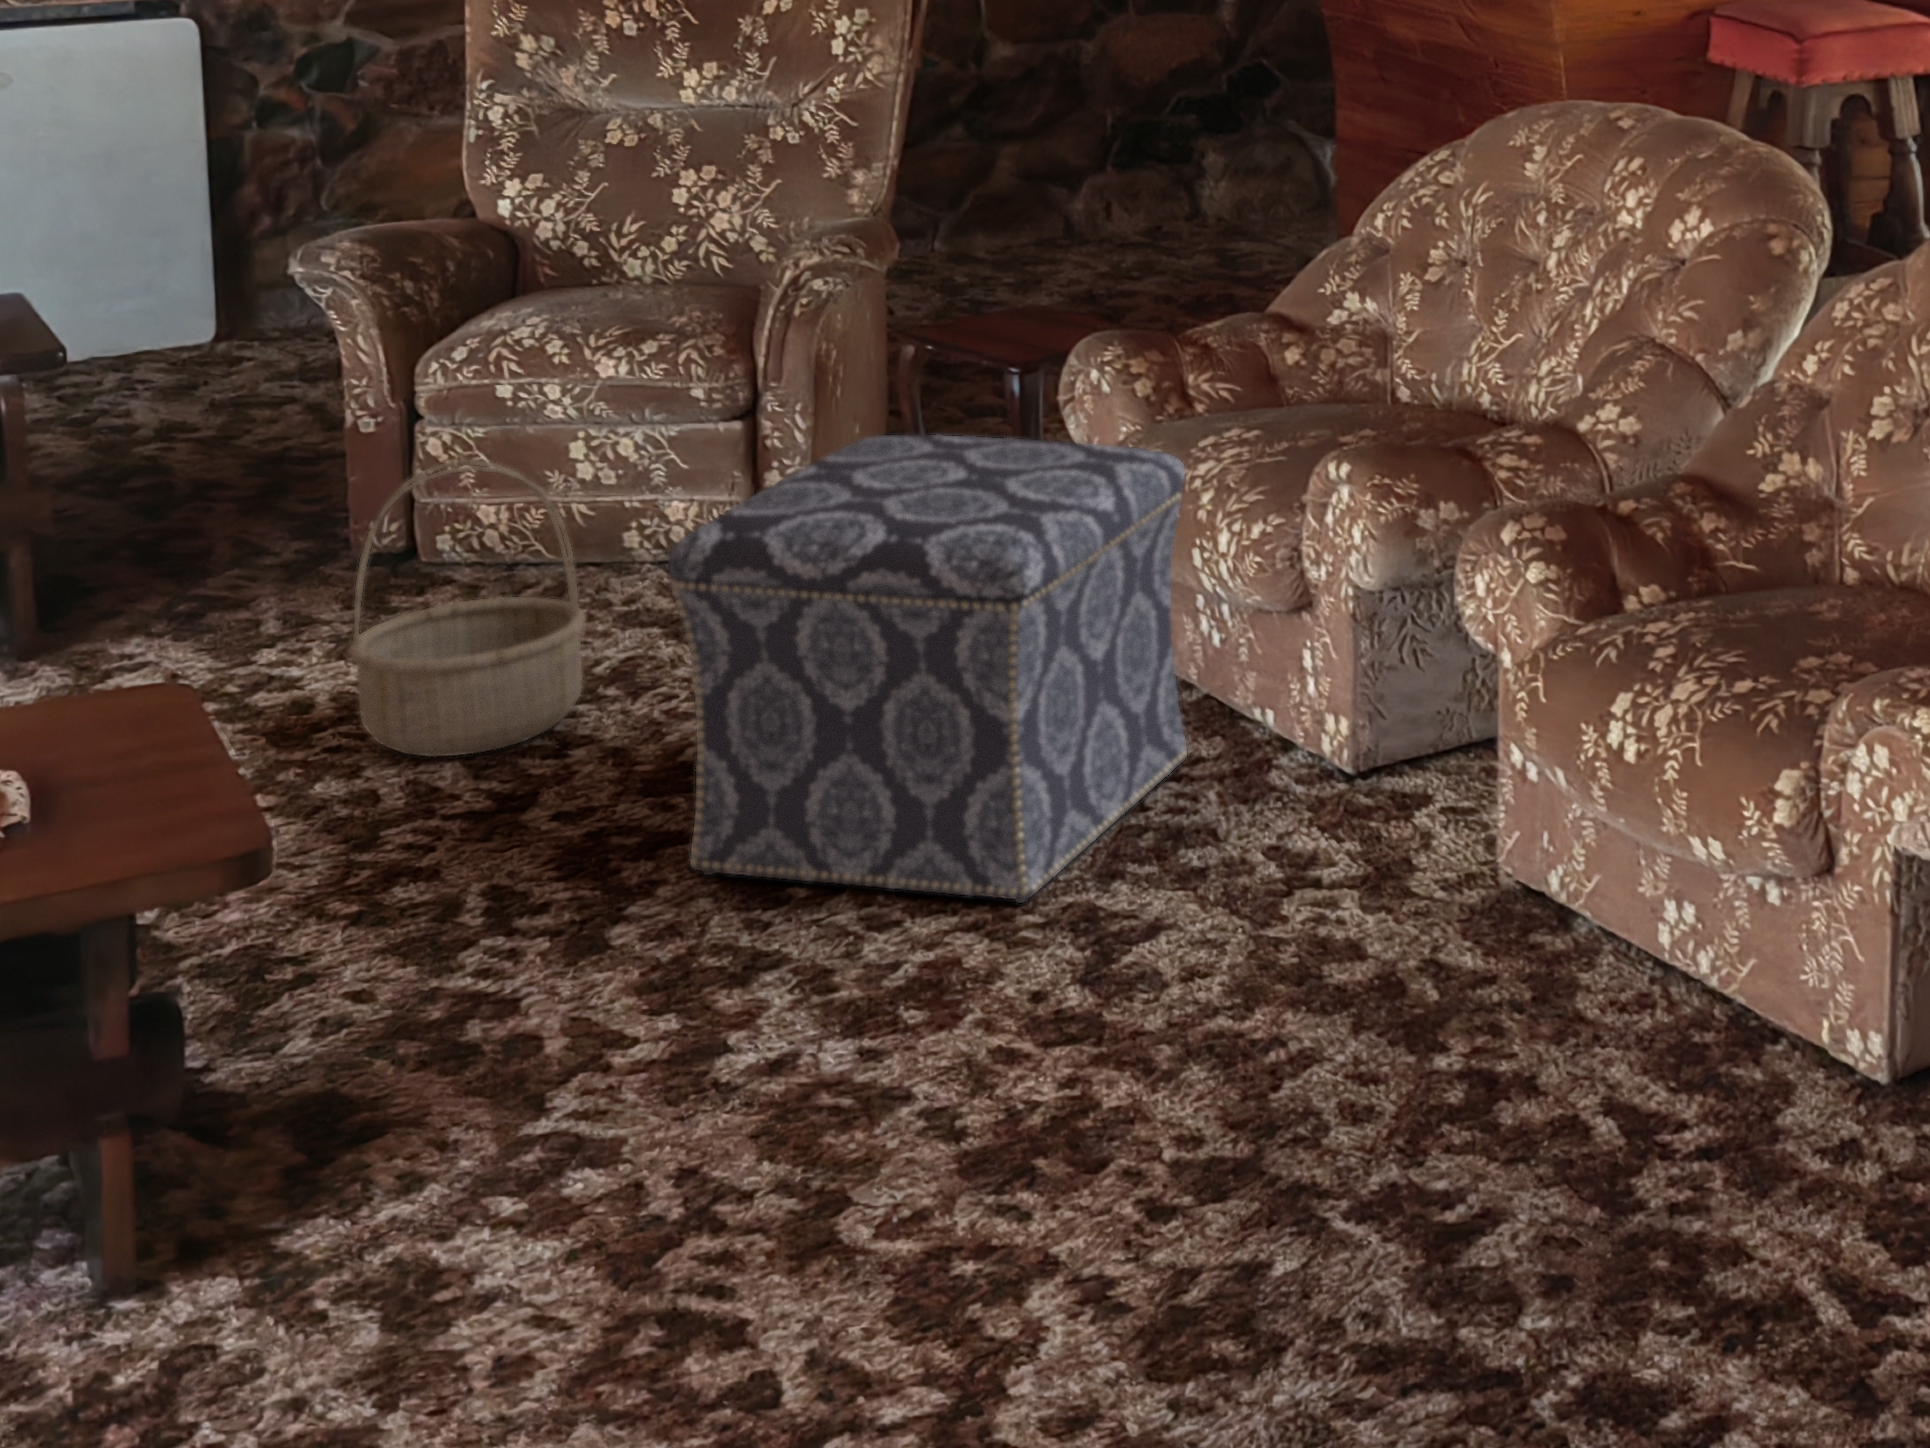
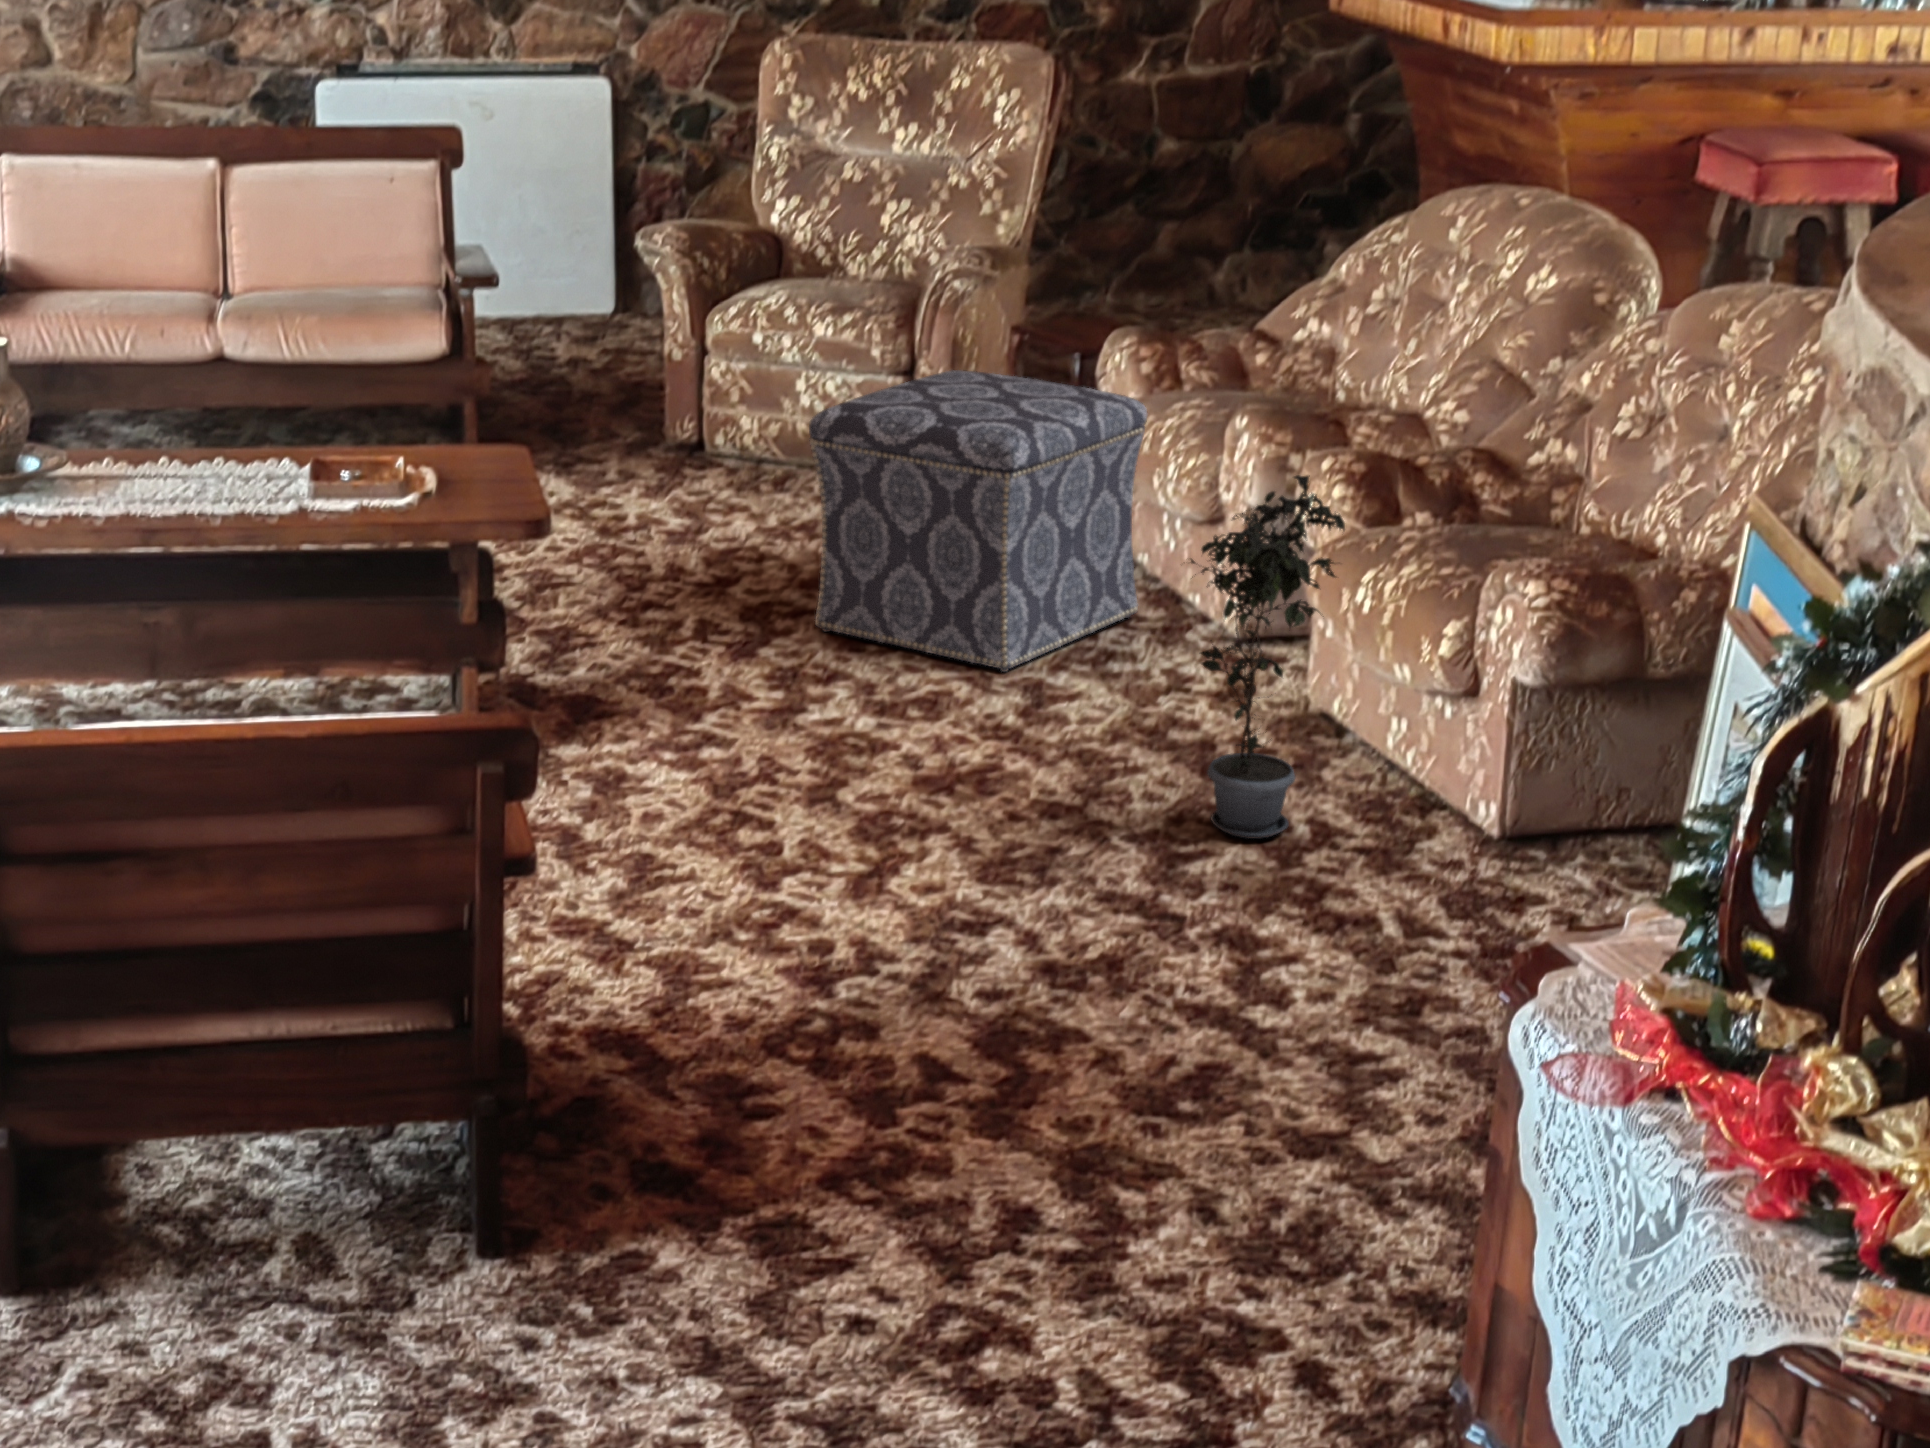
basket: present [348,460,586,757] -> none [641,364,782,553]
potted plant: none [1386,590,1642,1167] -> present [1191,475,1345,839]

